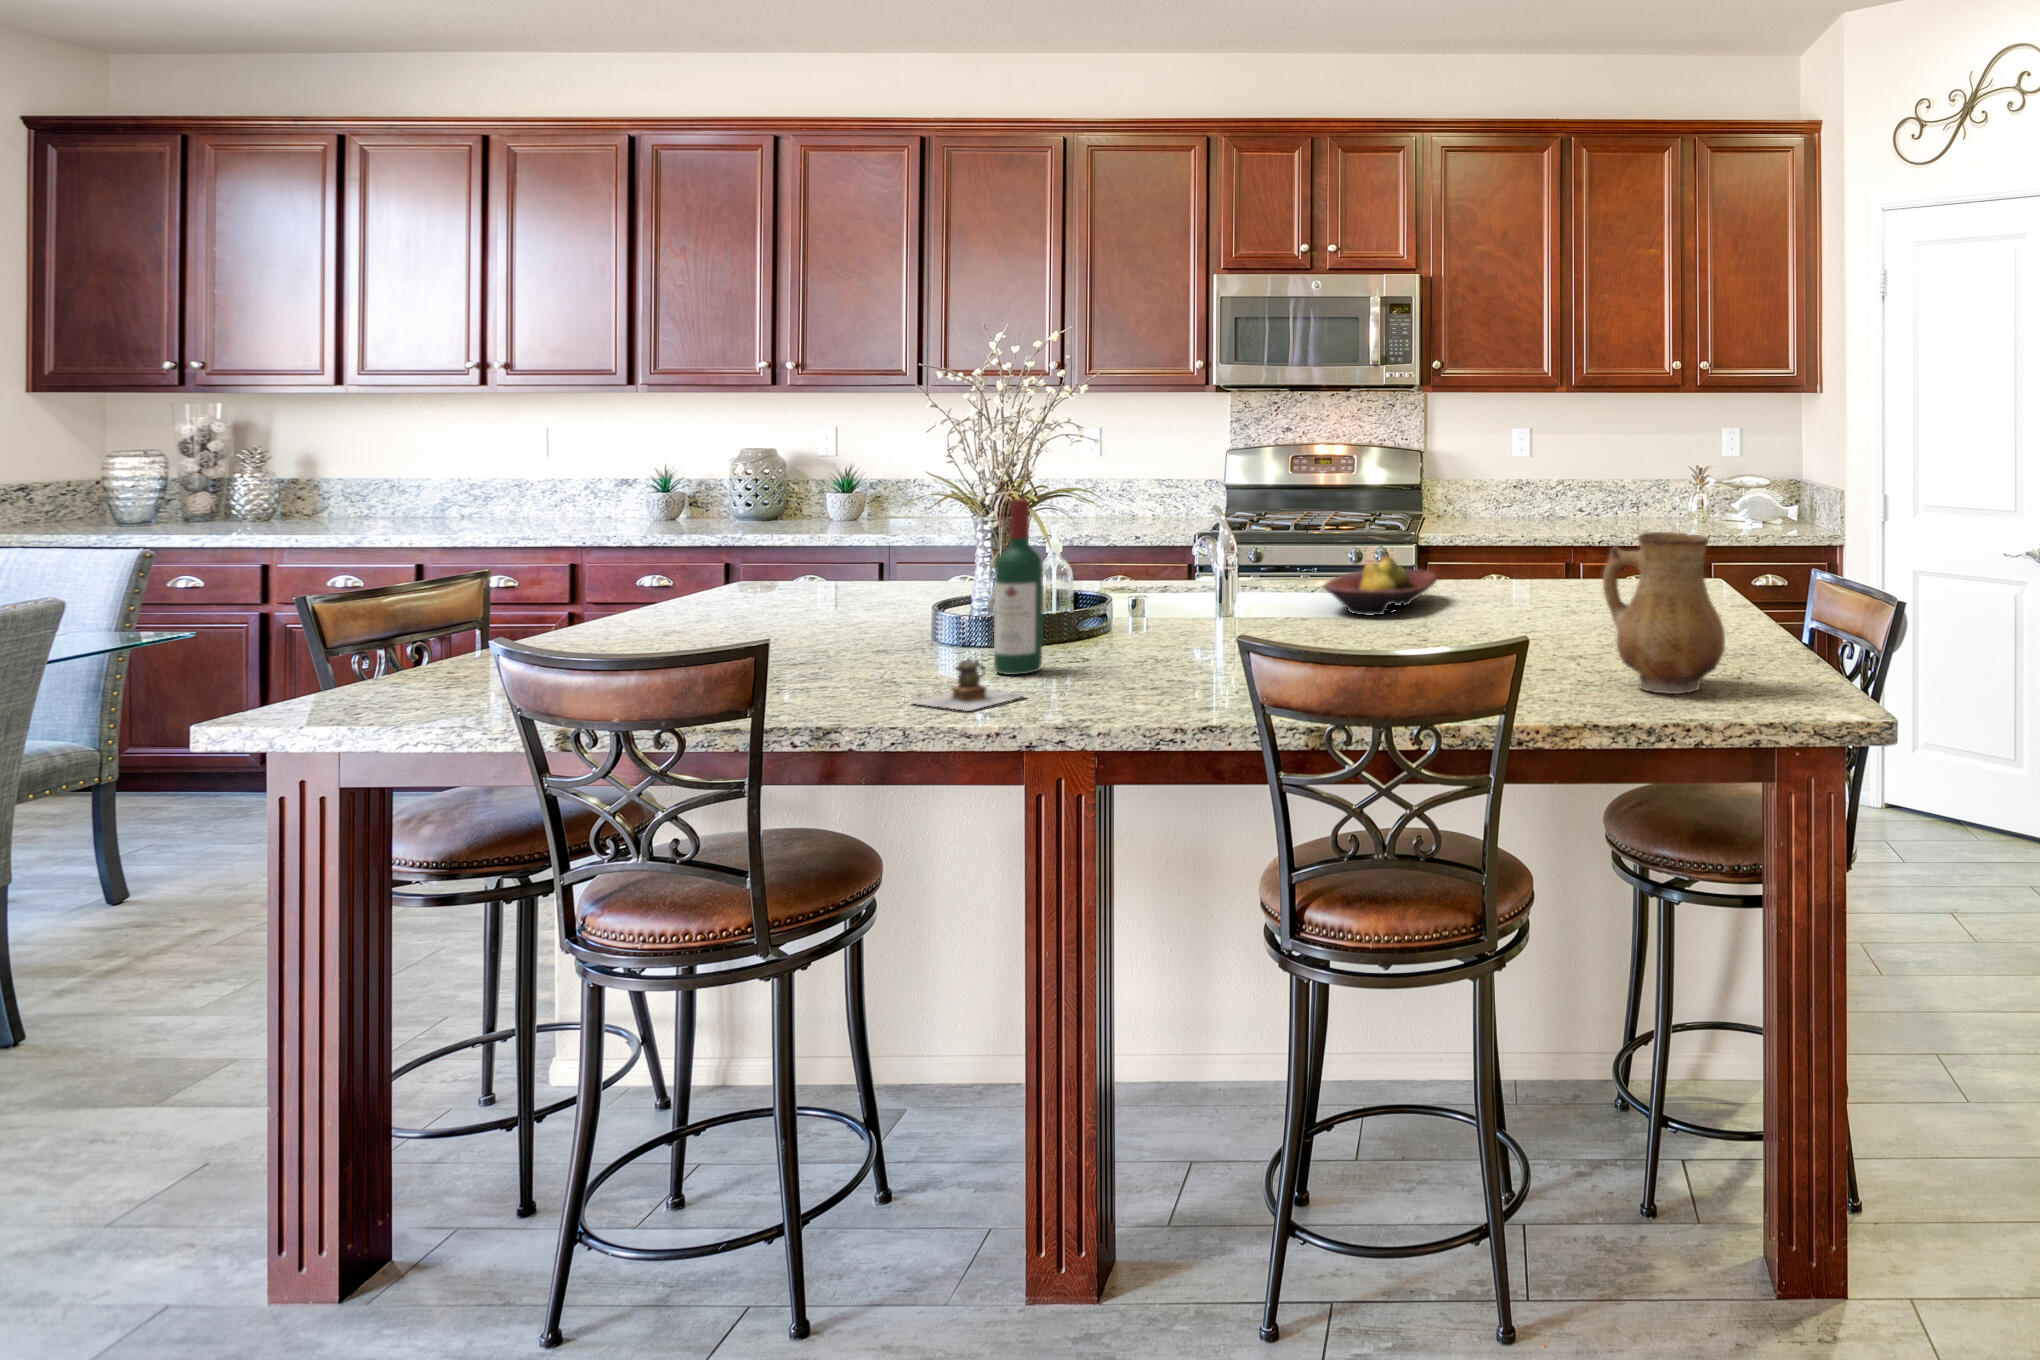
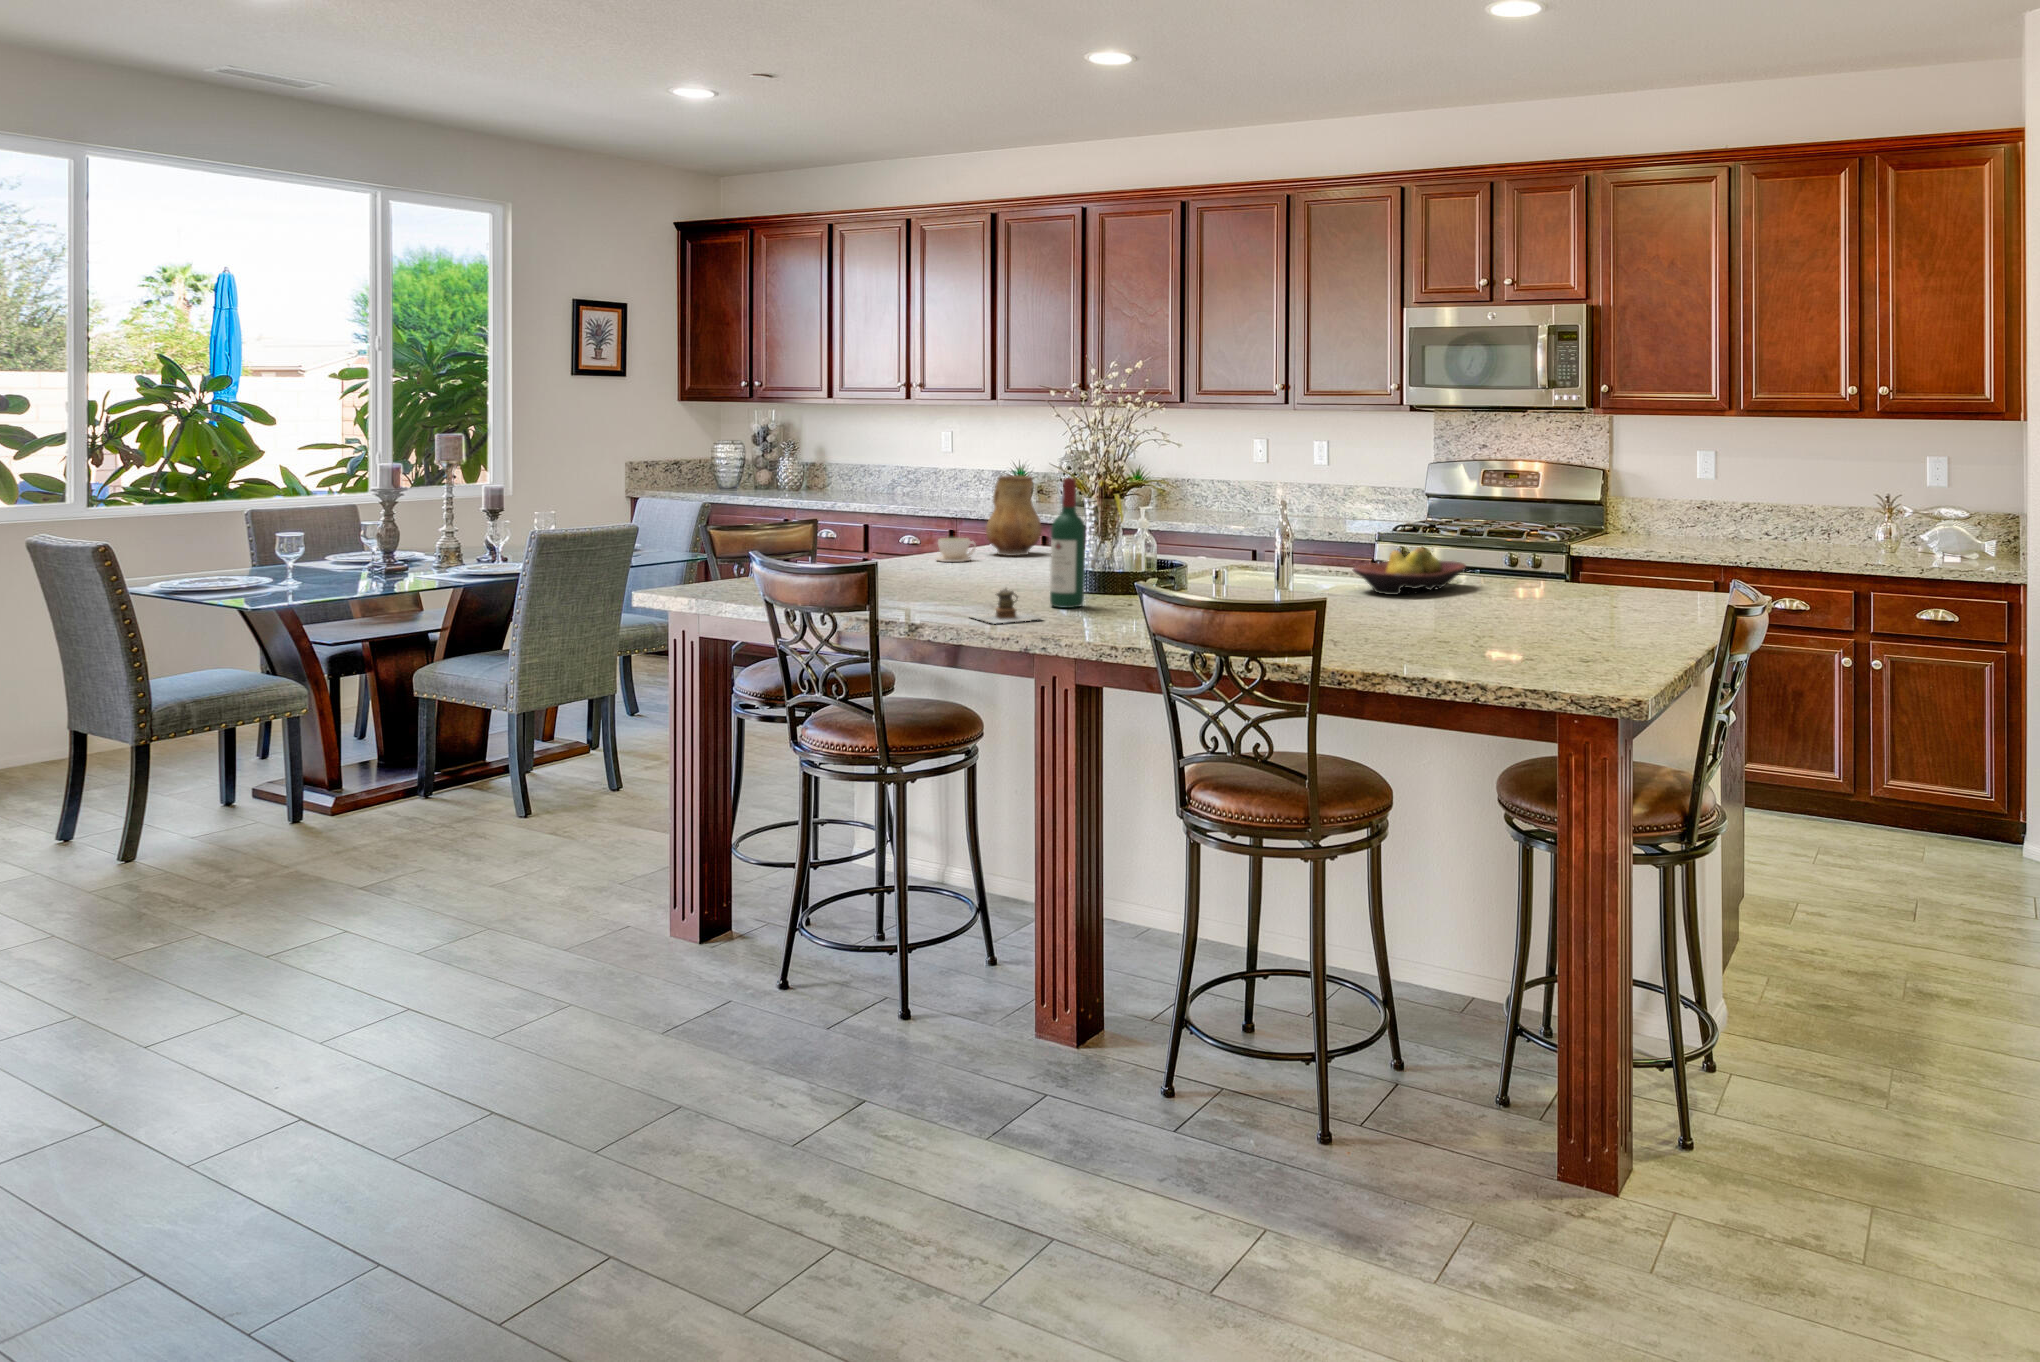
ceramic pitcher: present [1603,532,1725,694] -> present [986,475,1042,556]
coffee cup: none [694,581,756,617] -> present [937,538,976,562]

